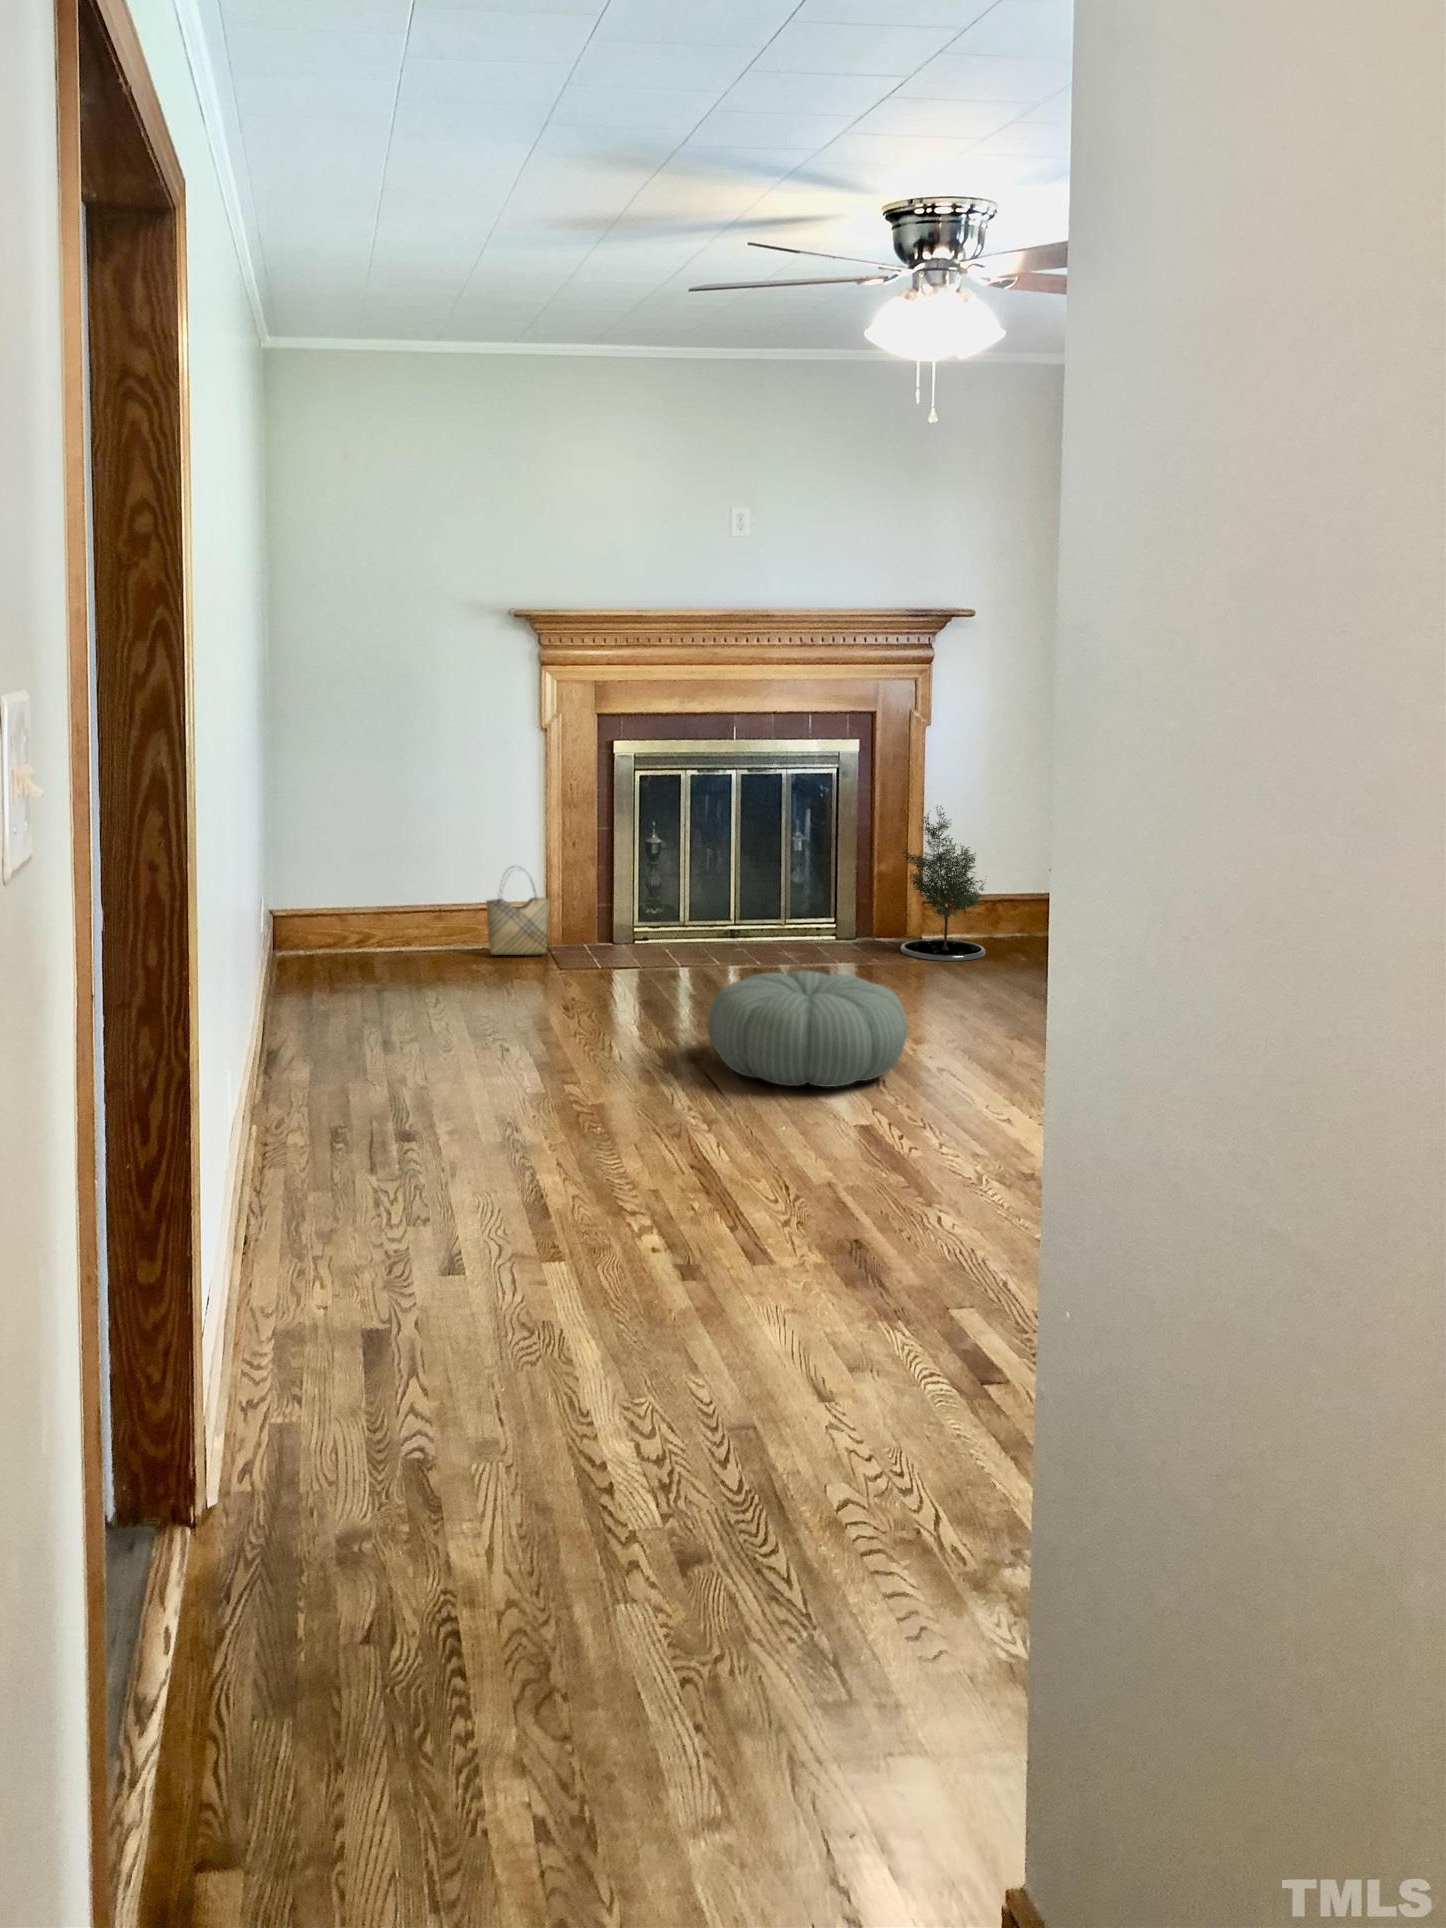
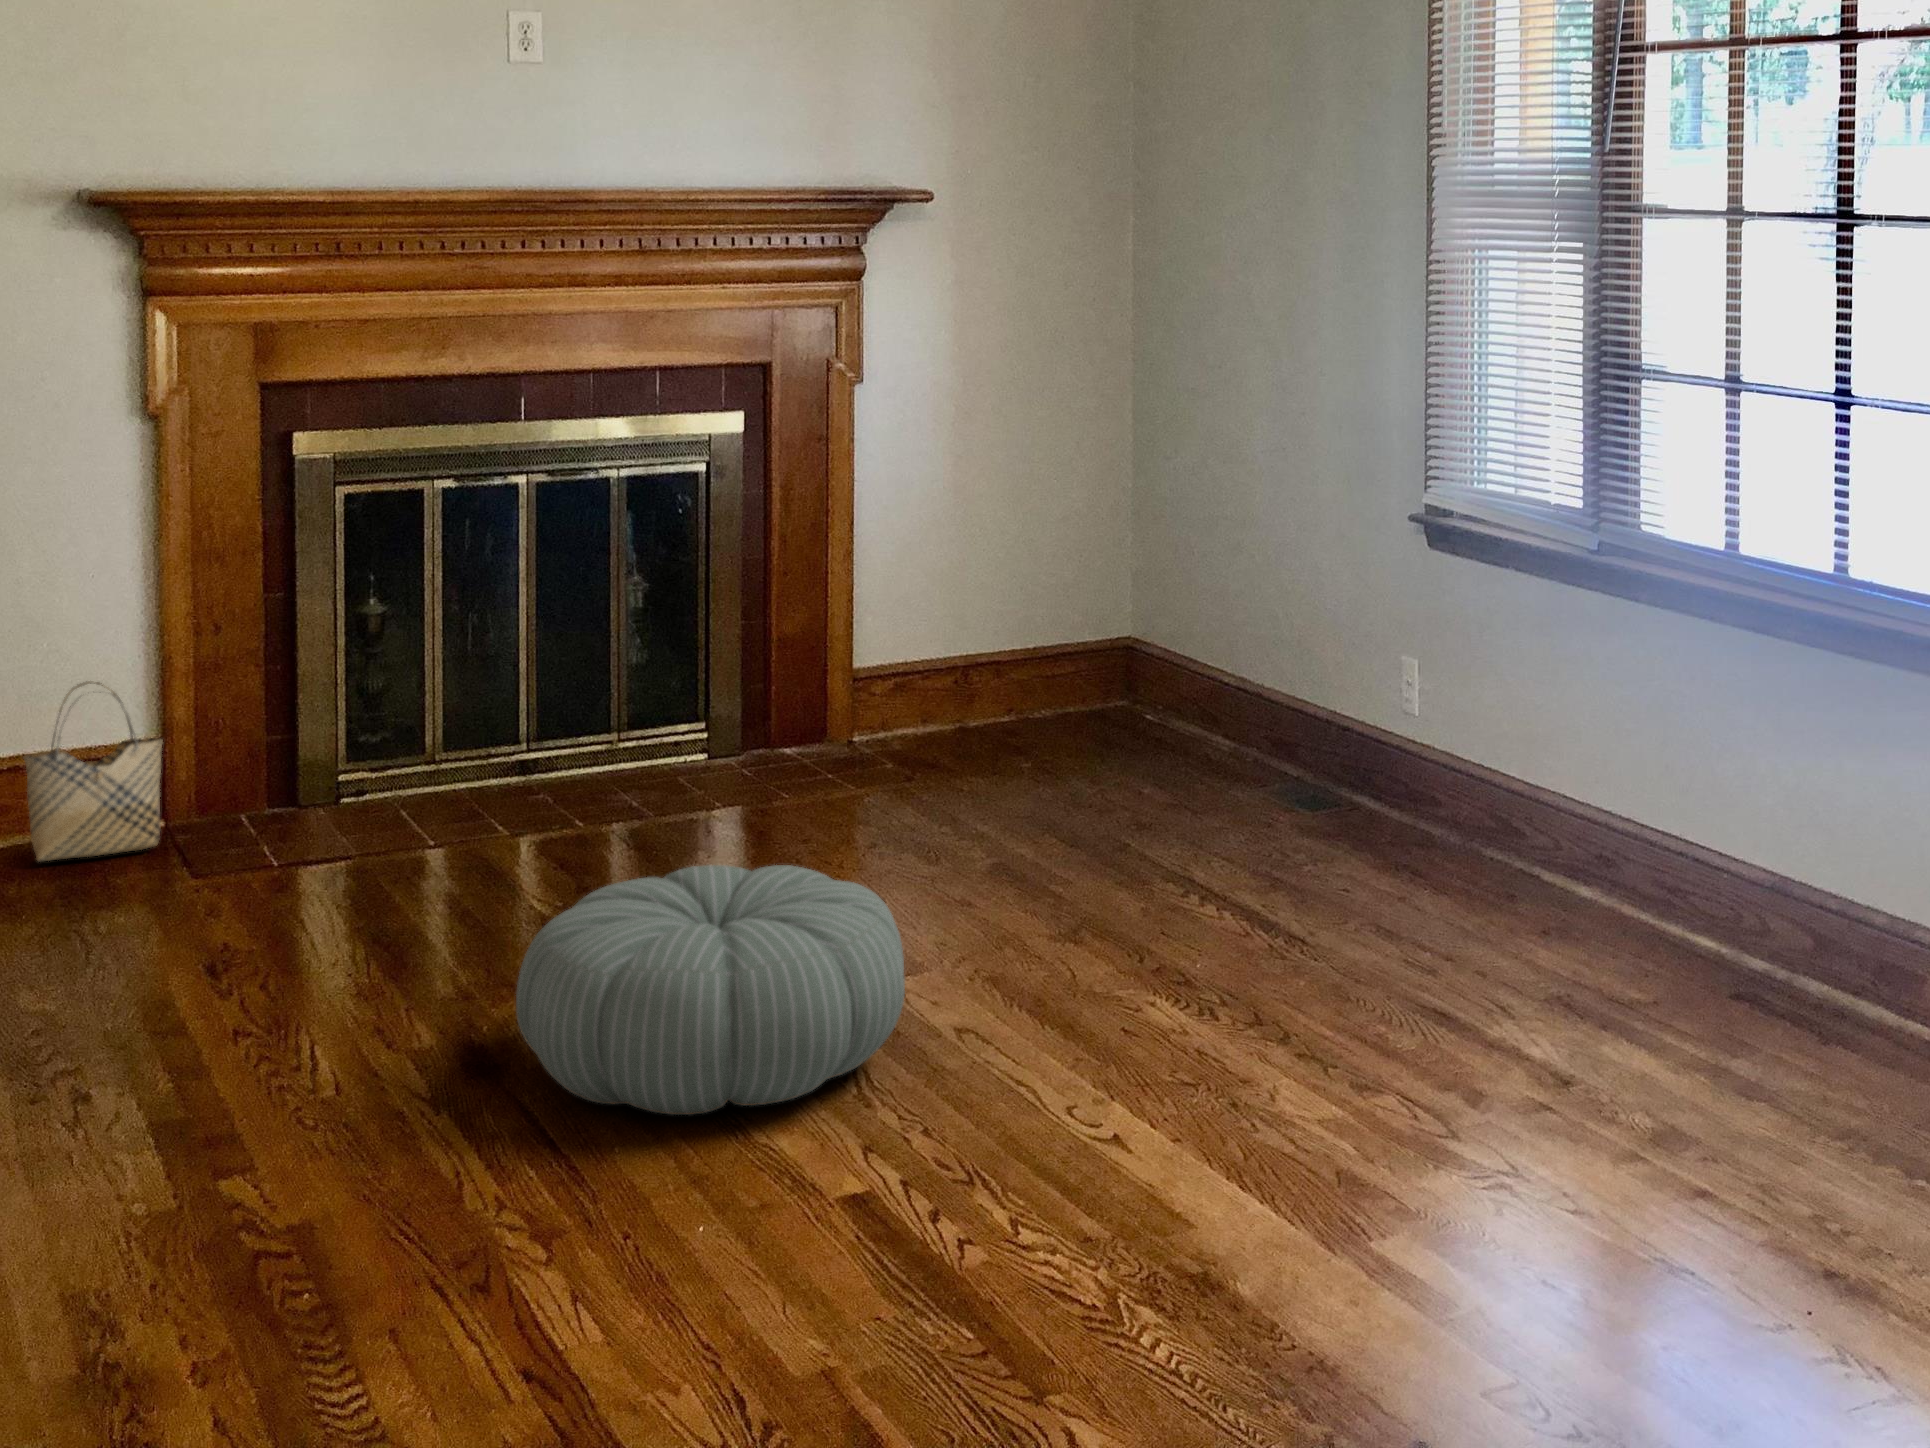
potted tree: present [901,805,986,961] -> none [822,517,973,780]

